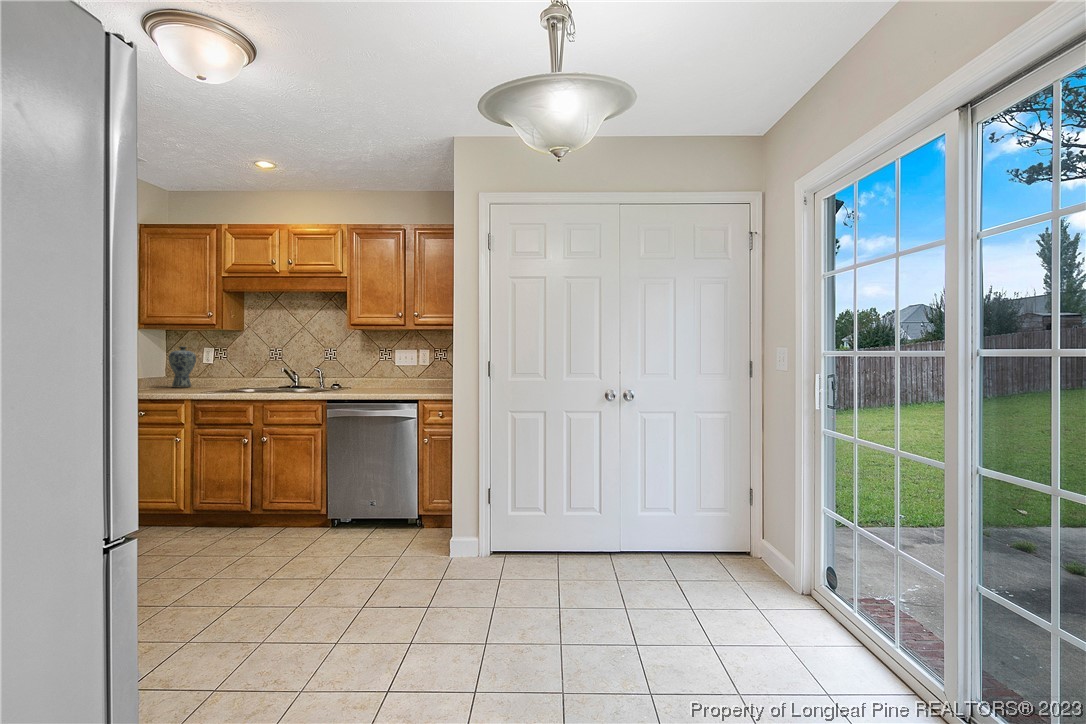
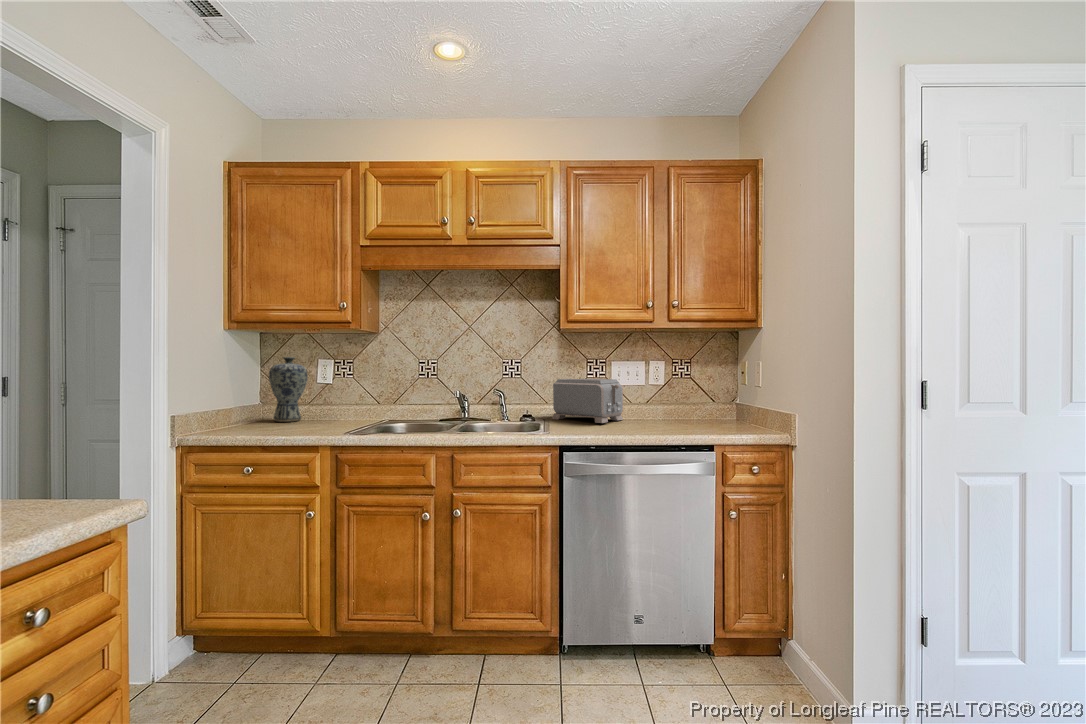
toaster: none [353,362,397,389] -> present [552,378,623,423]

